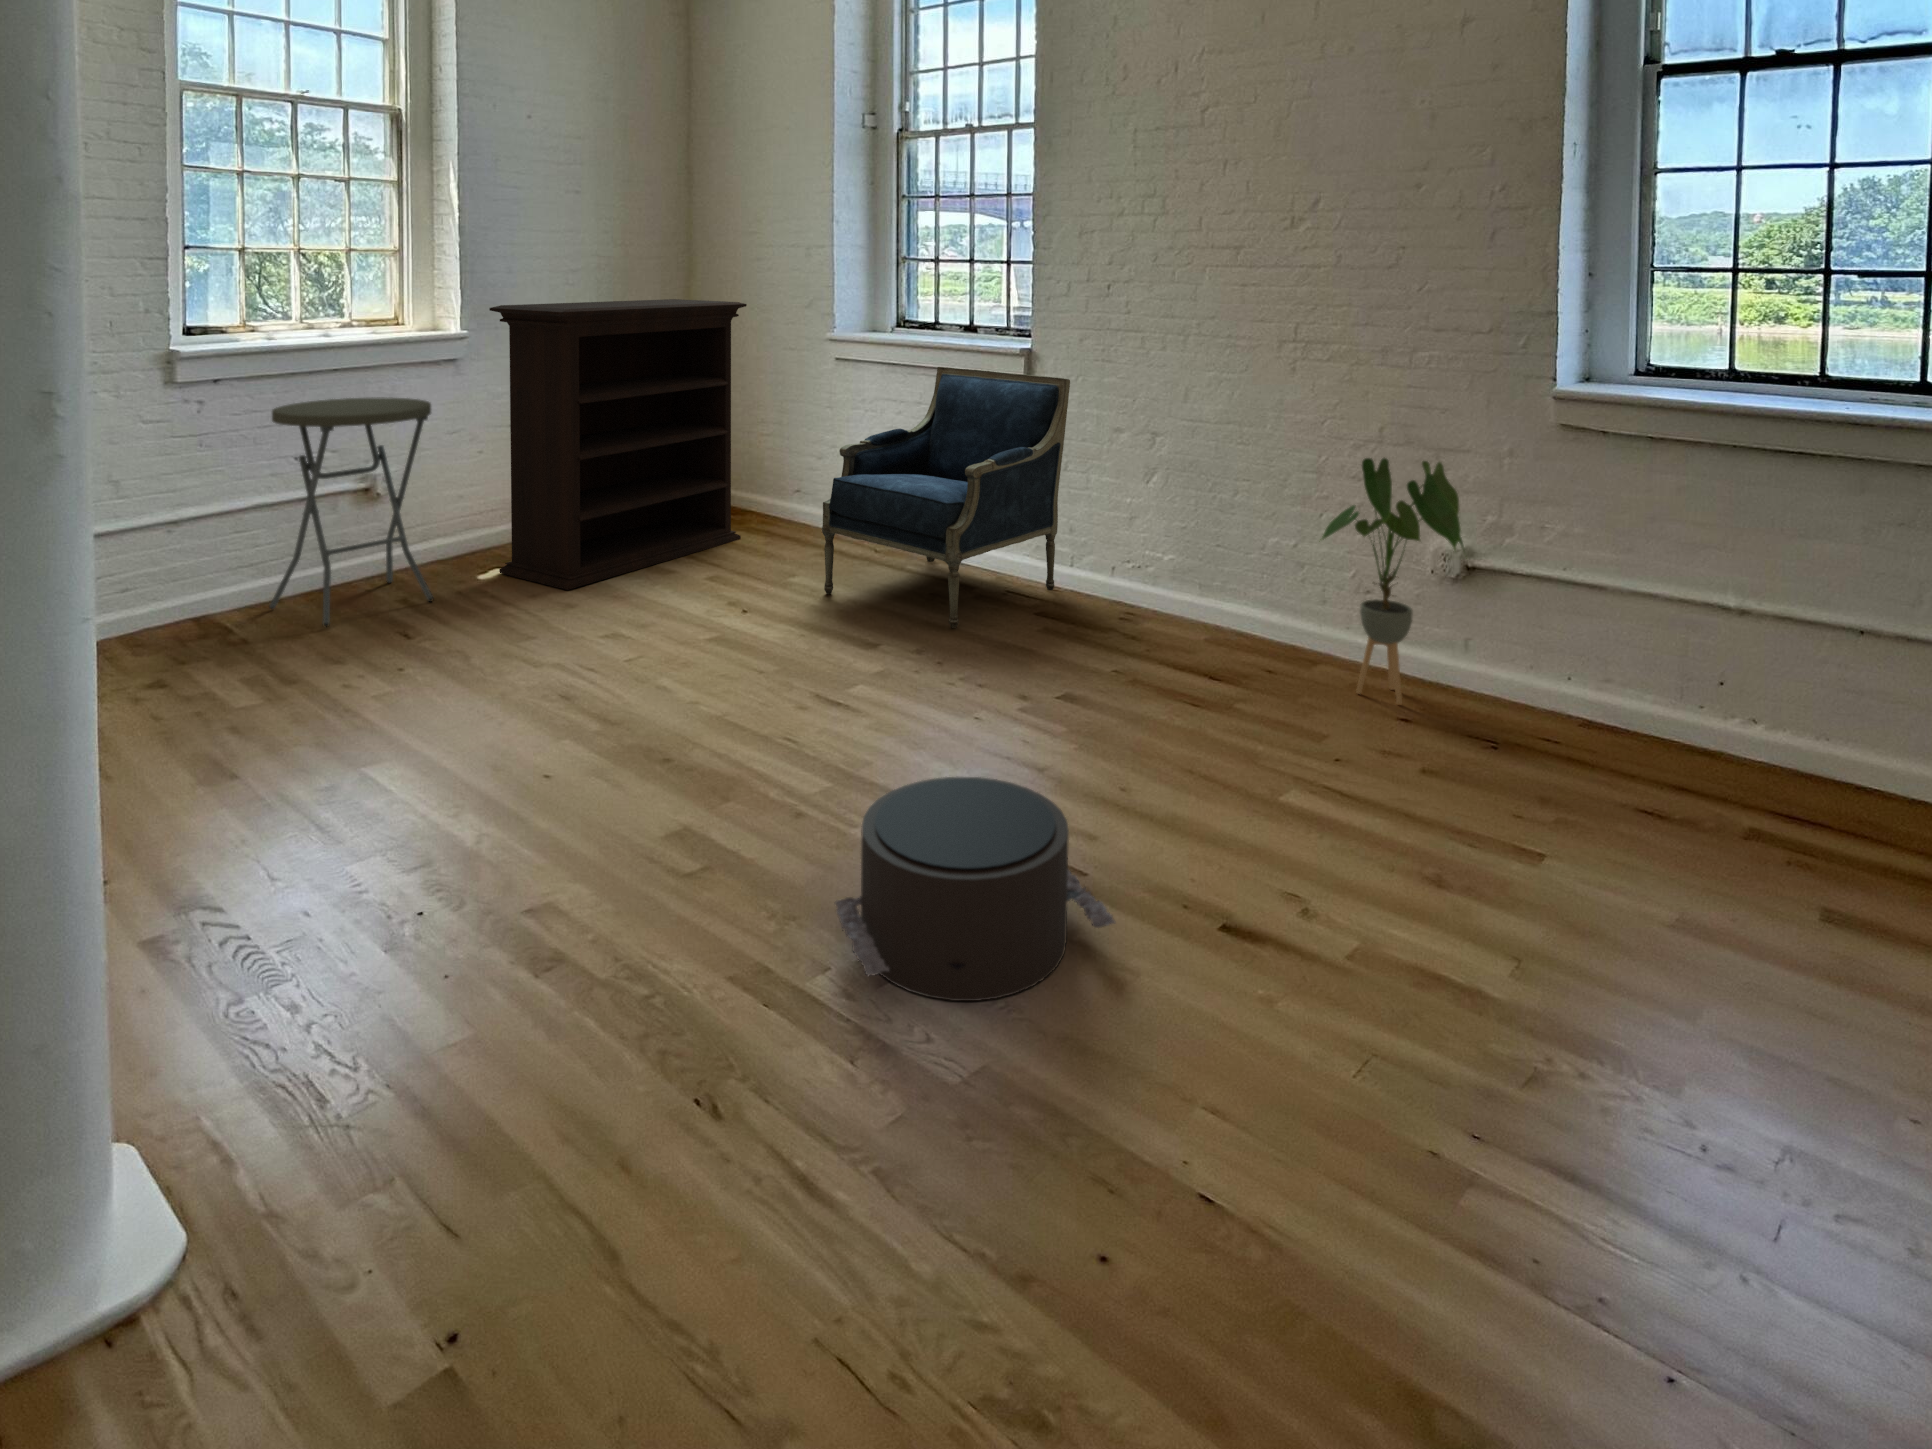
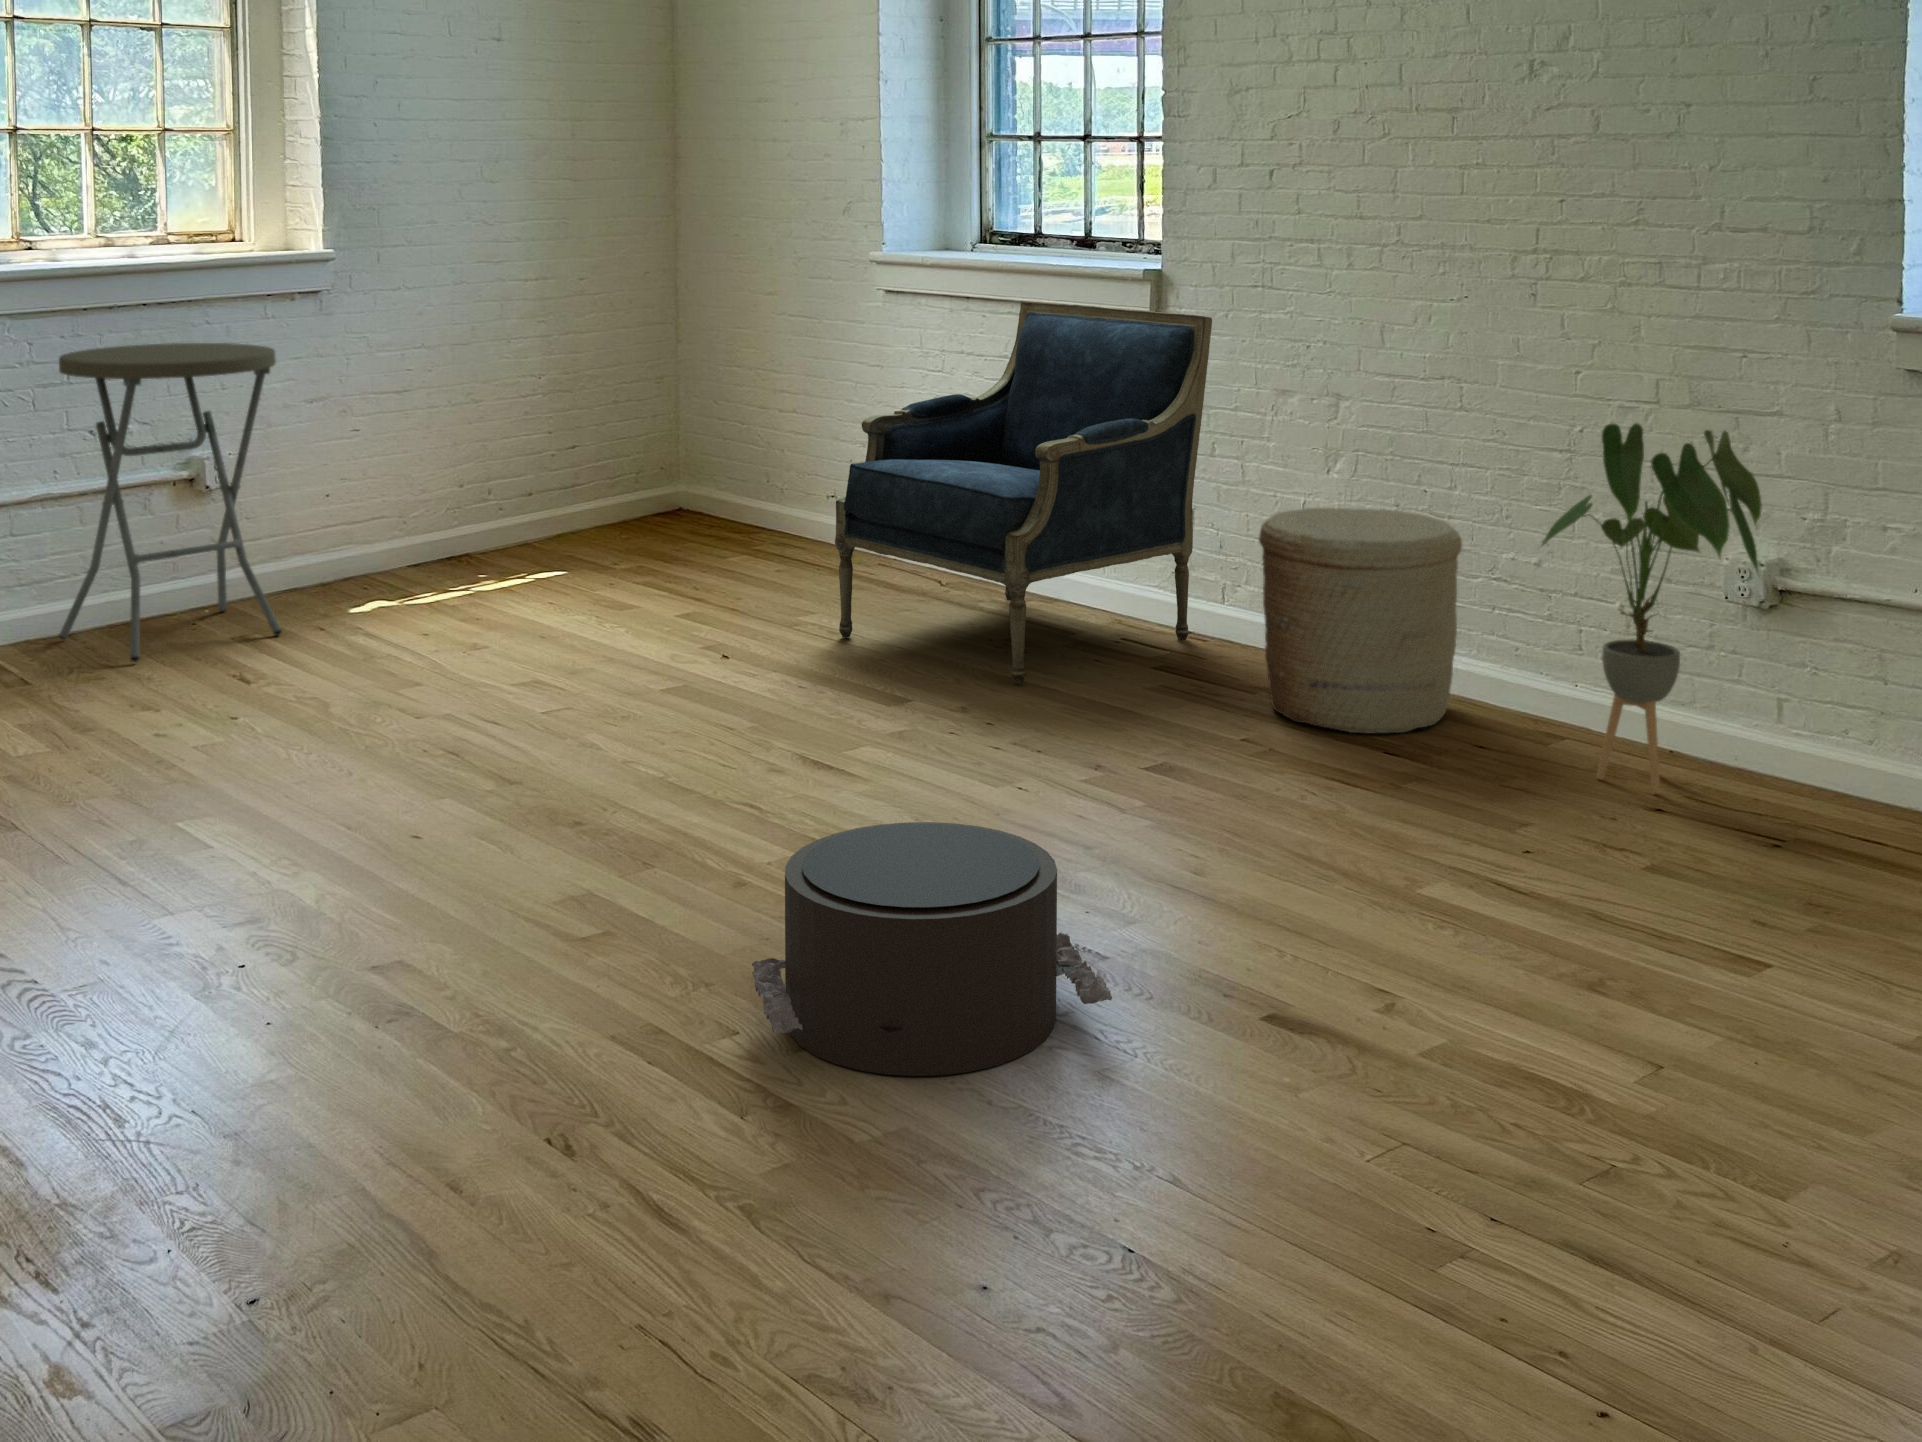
bookshelf: present [489,299,747,590] -> none [357,202,738,625]
woven basket: none [1117,507,1252,662] -> present [1259,508,1462,733]

